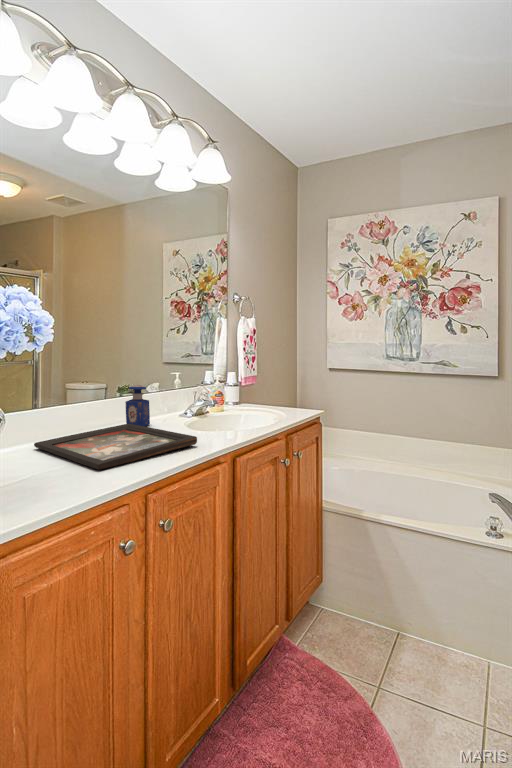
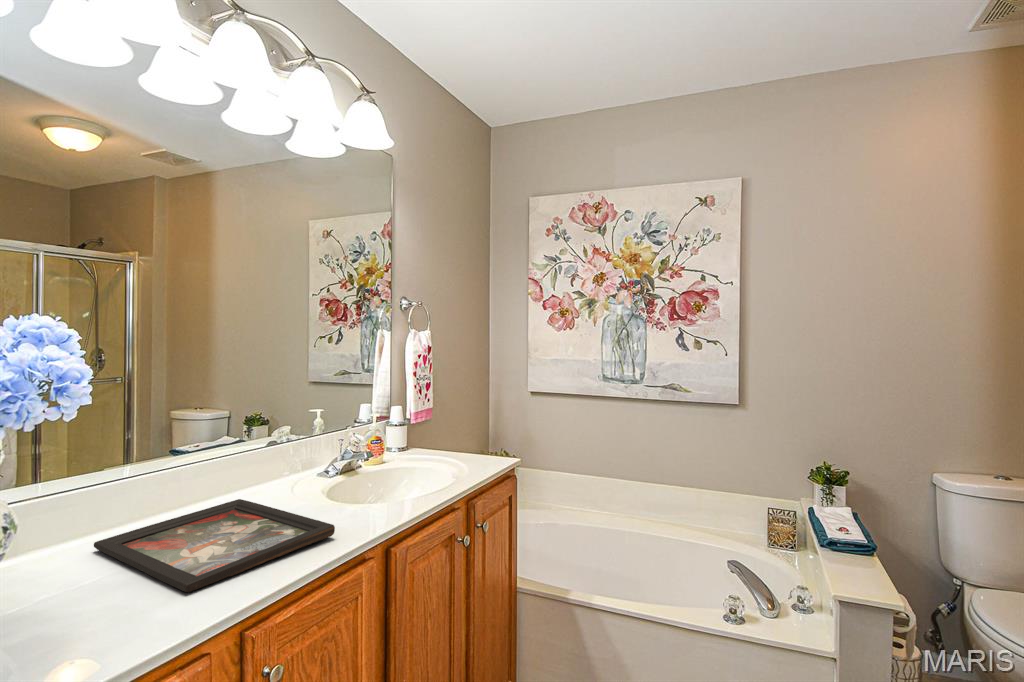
perfume bottle: present [125,385,150,426] -> none [238,440,273,501]

